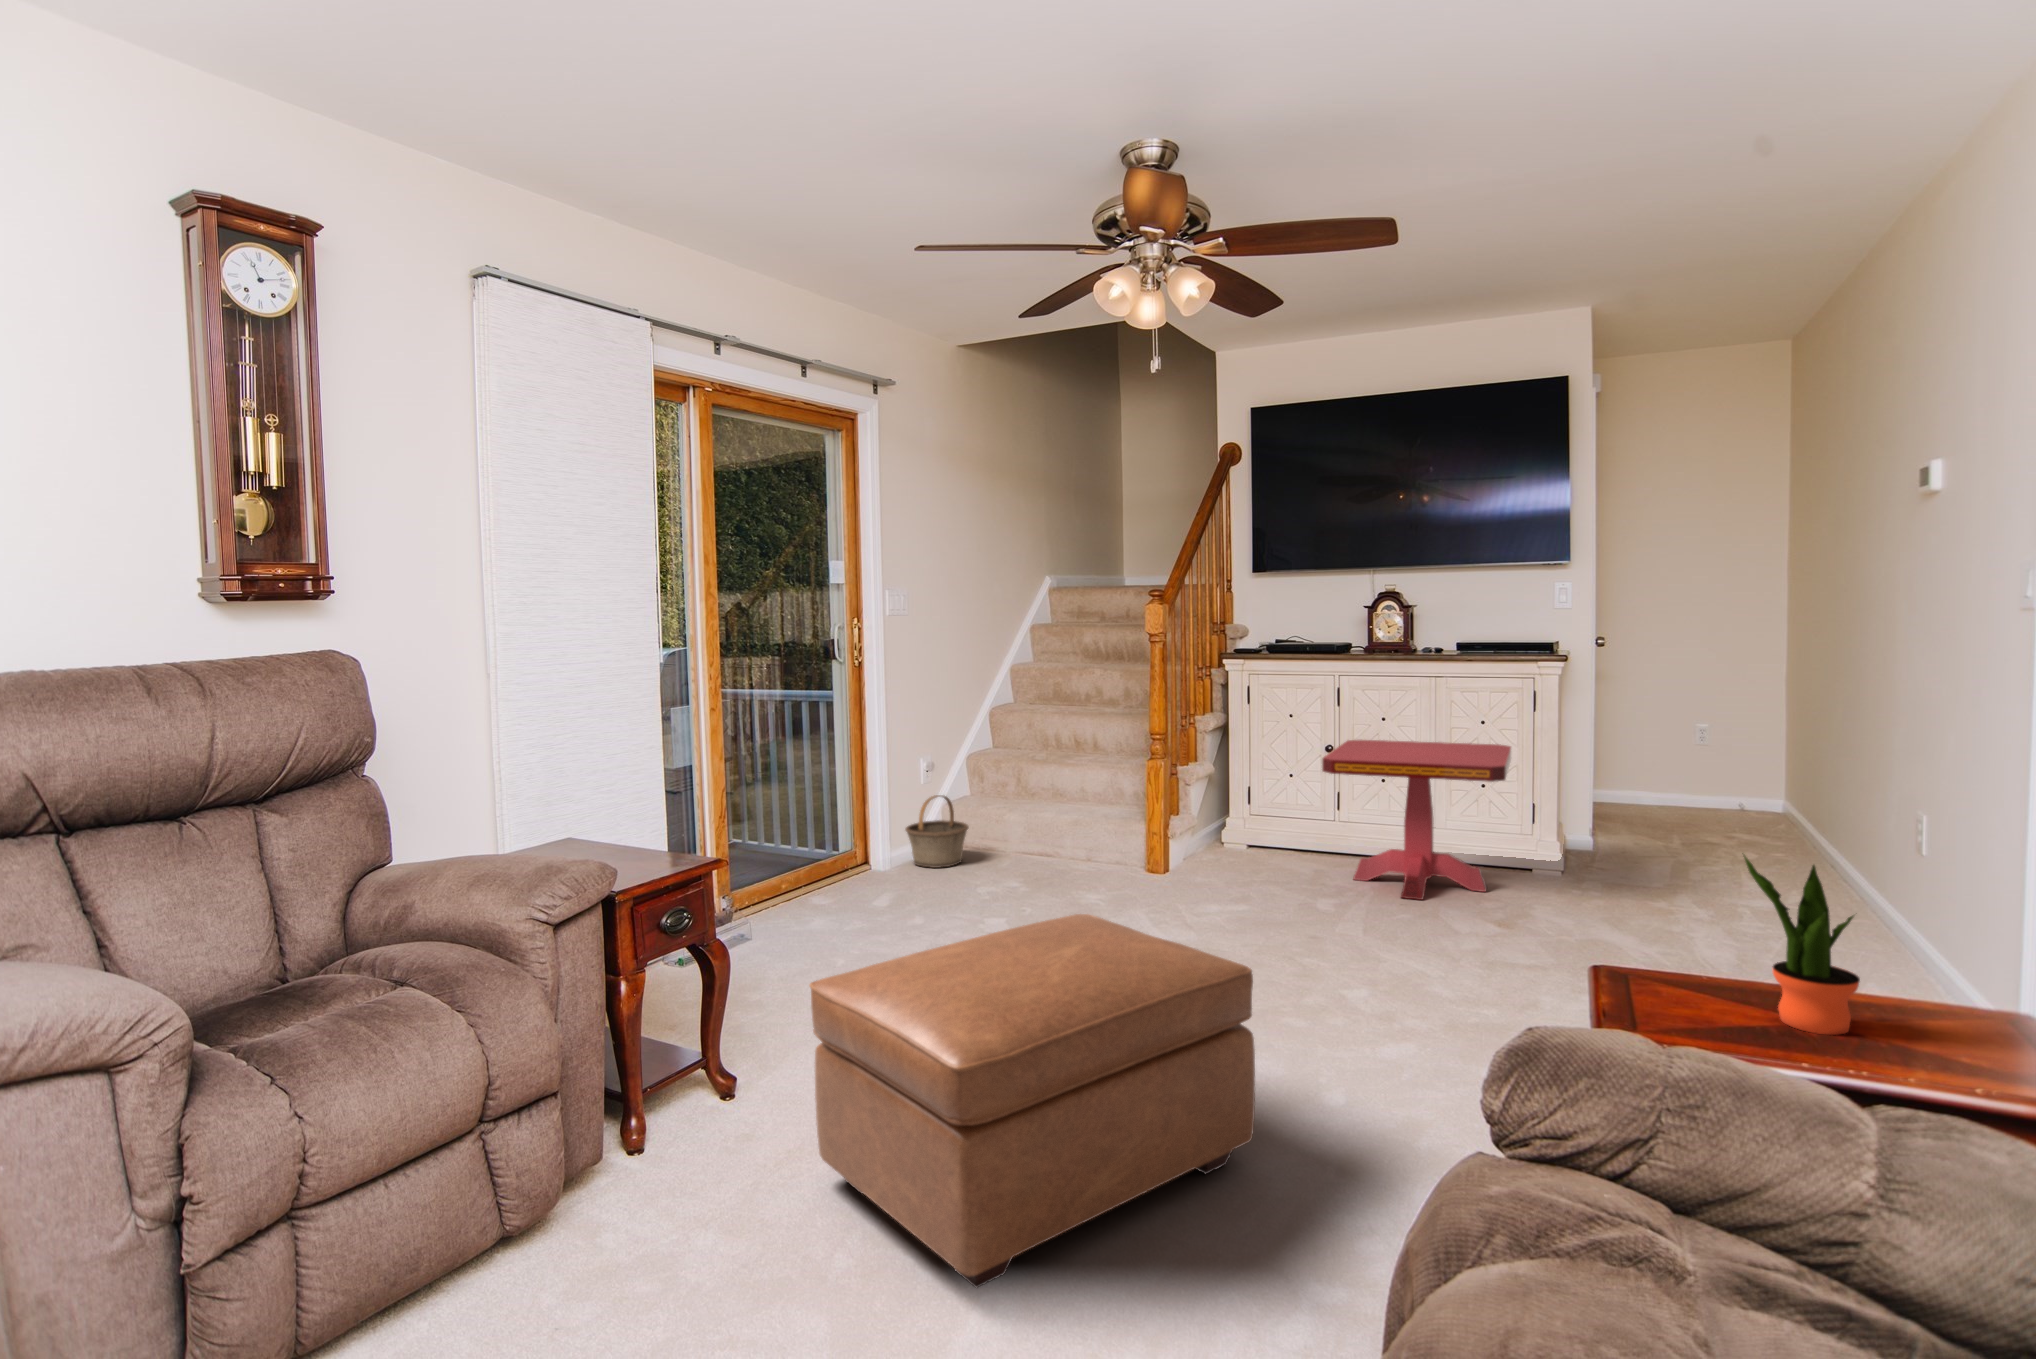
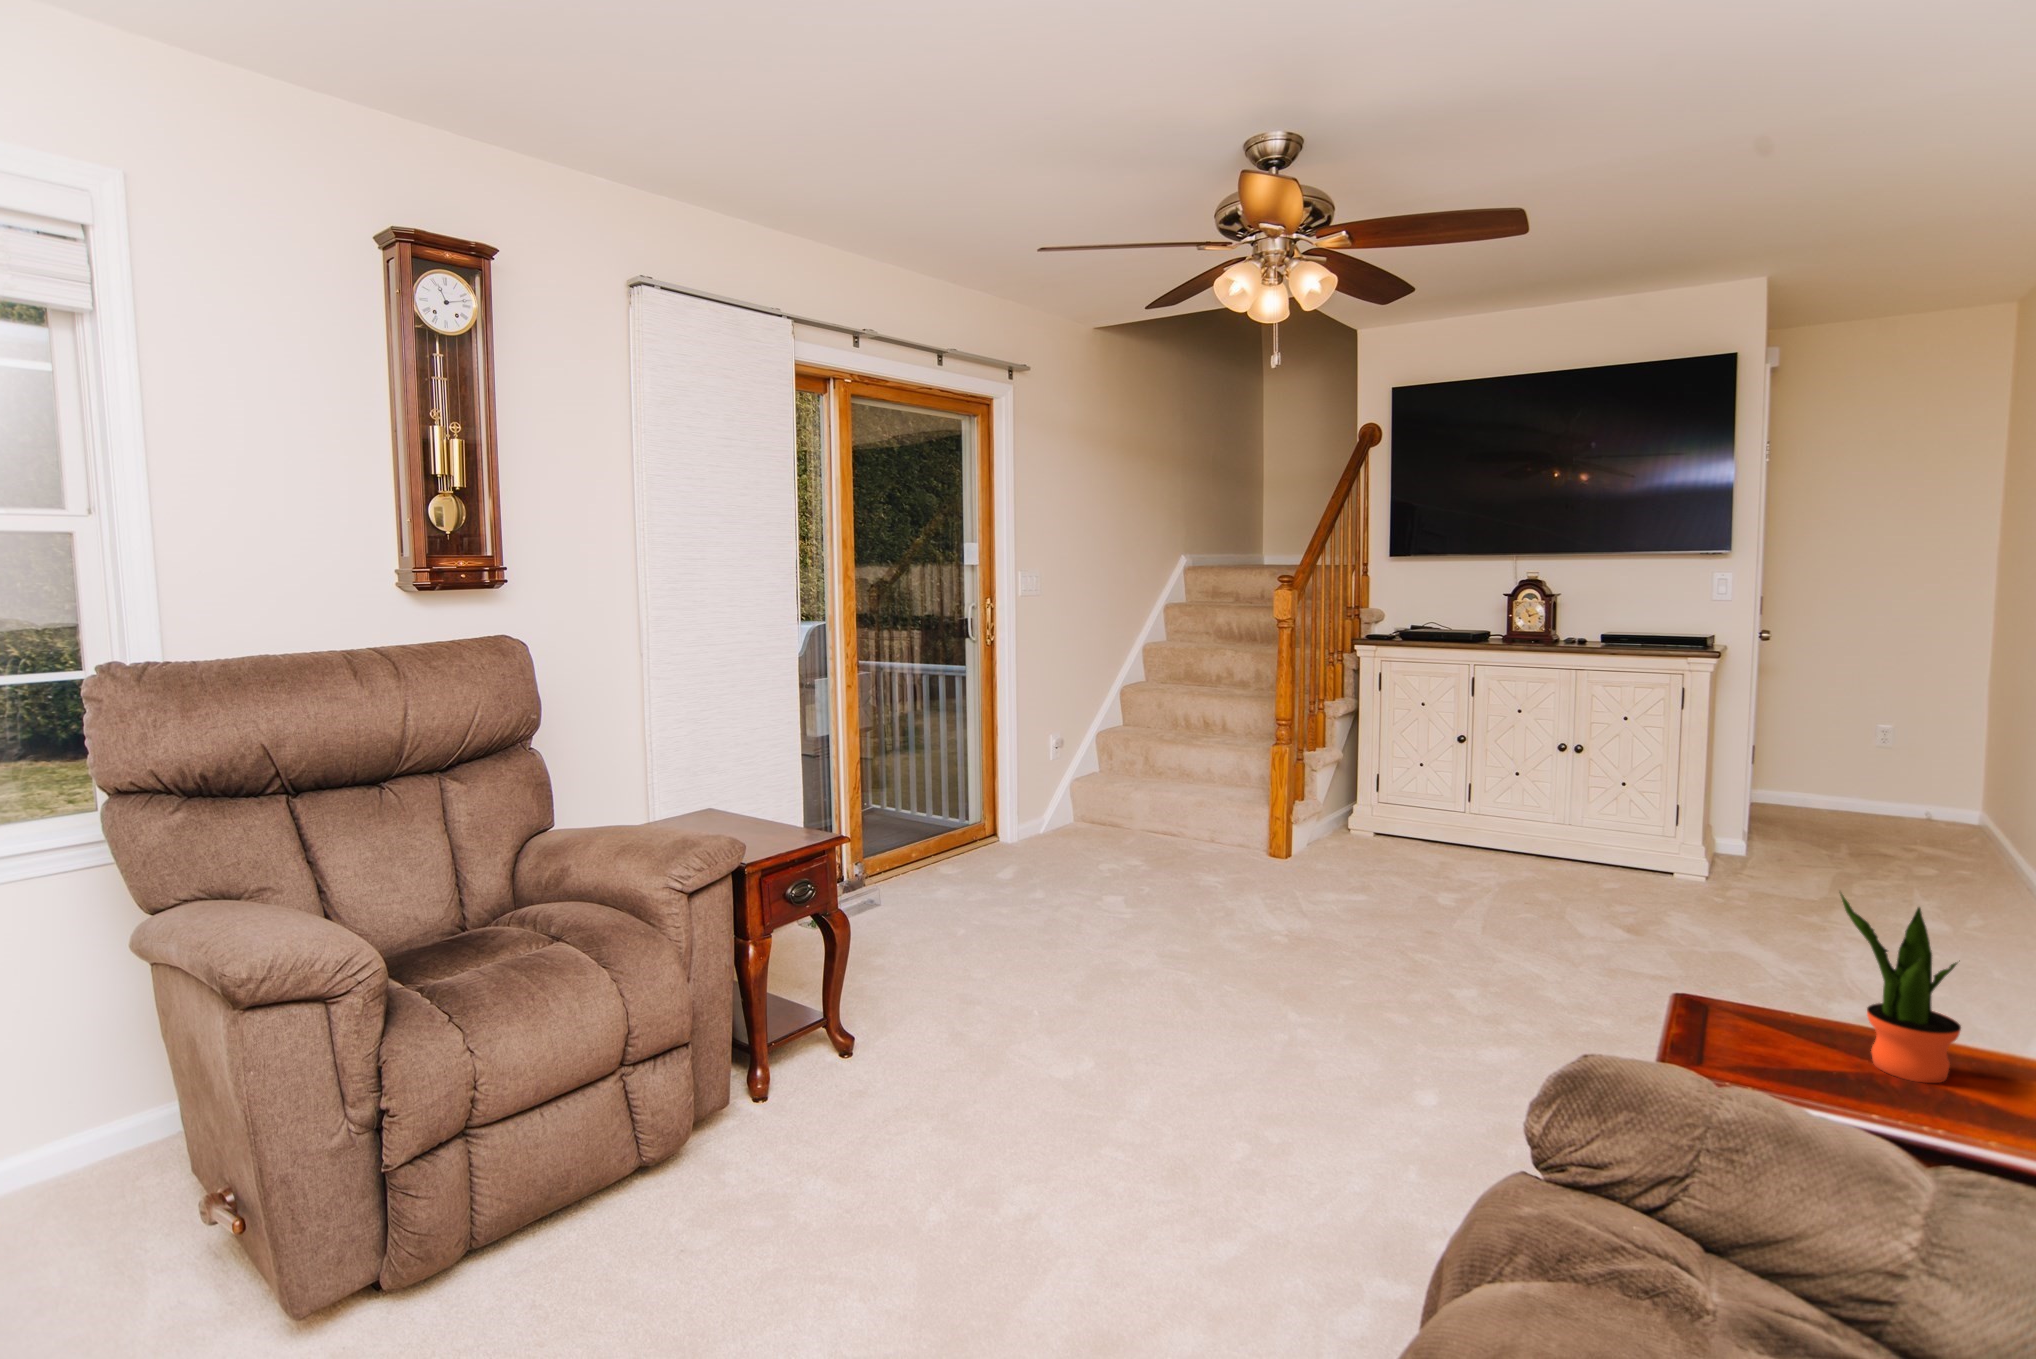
side table: present [1322,740,1511,900] -> none [1448,731,1657,899]
basket: present [905,795,969,868] -> none [1030,771,1091,841]
ottoman: present [809,914,1255,1288] -> none [914,903,1339,1251]

